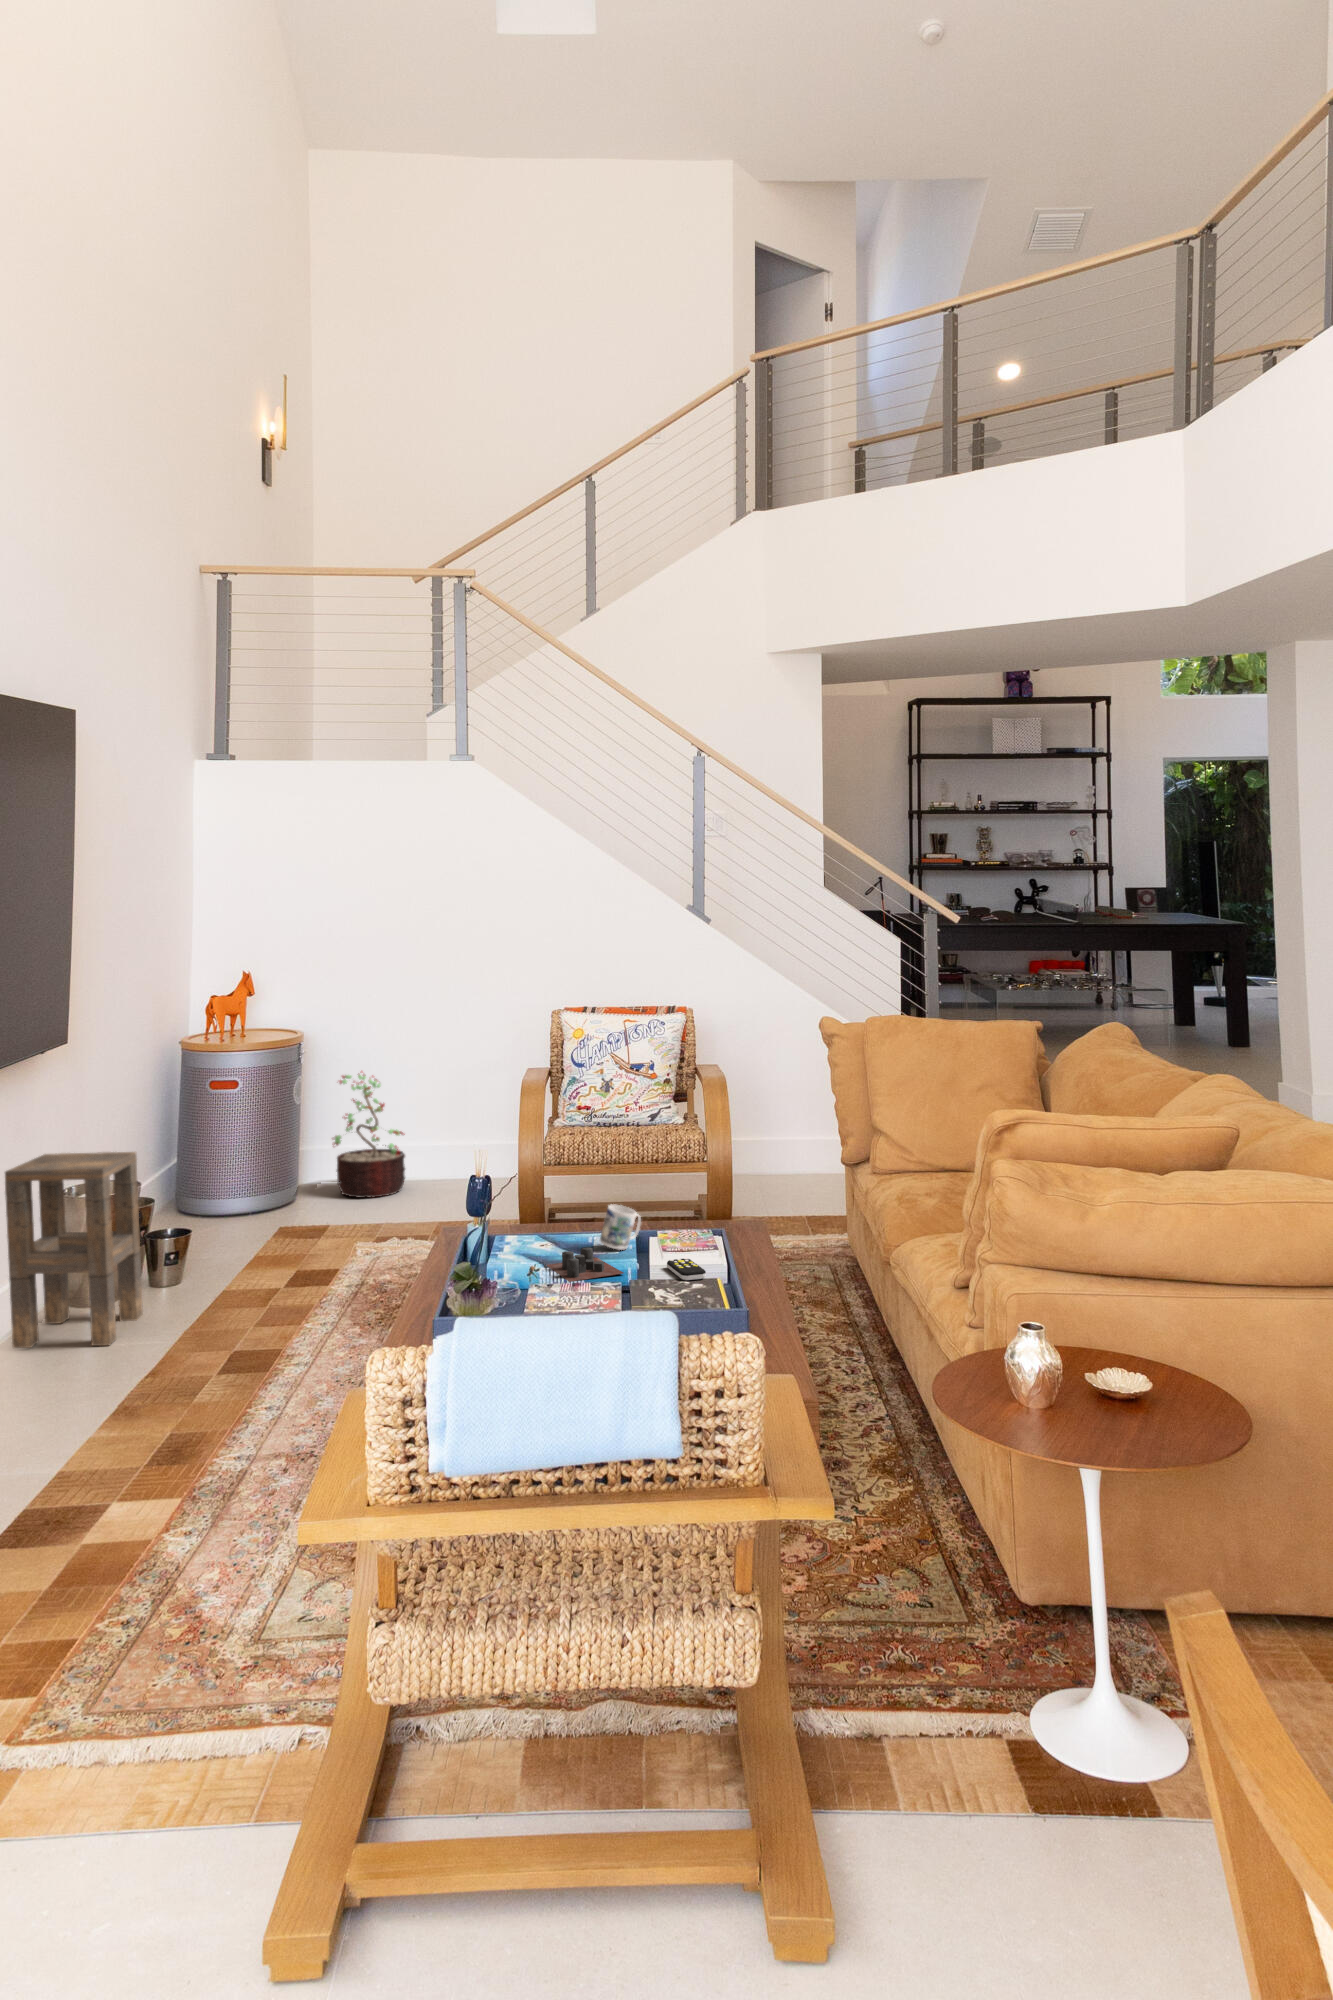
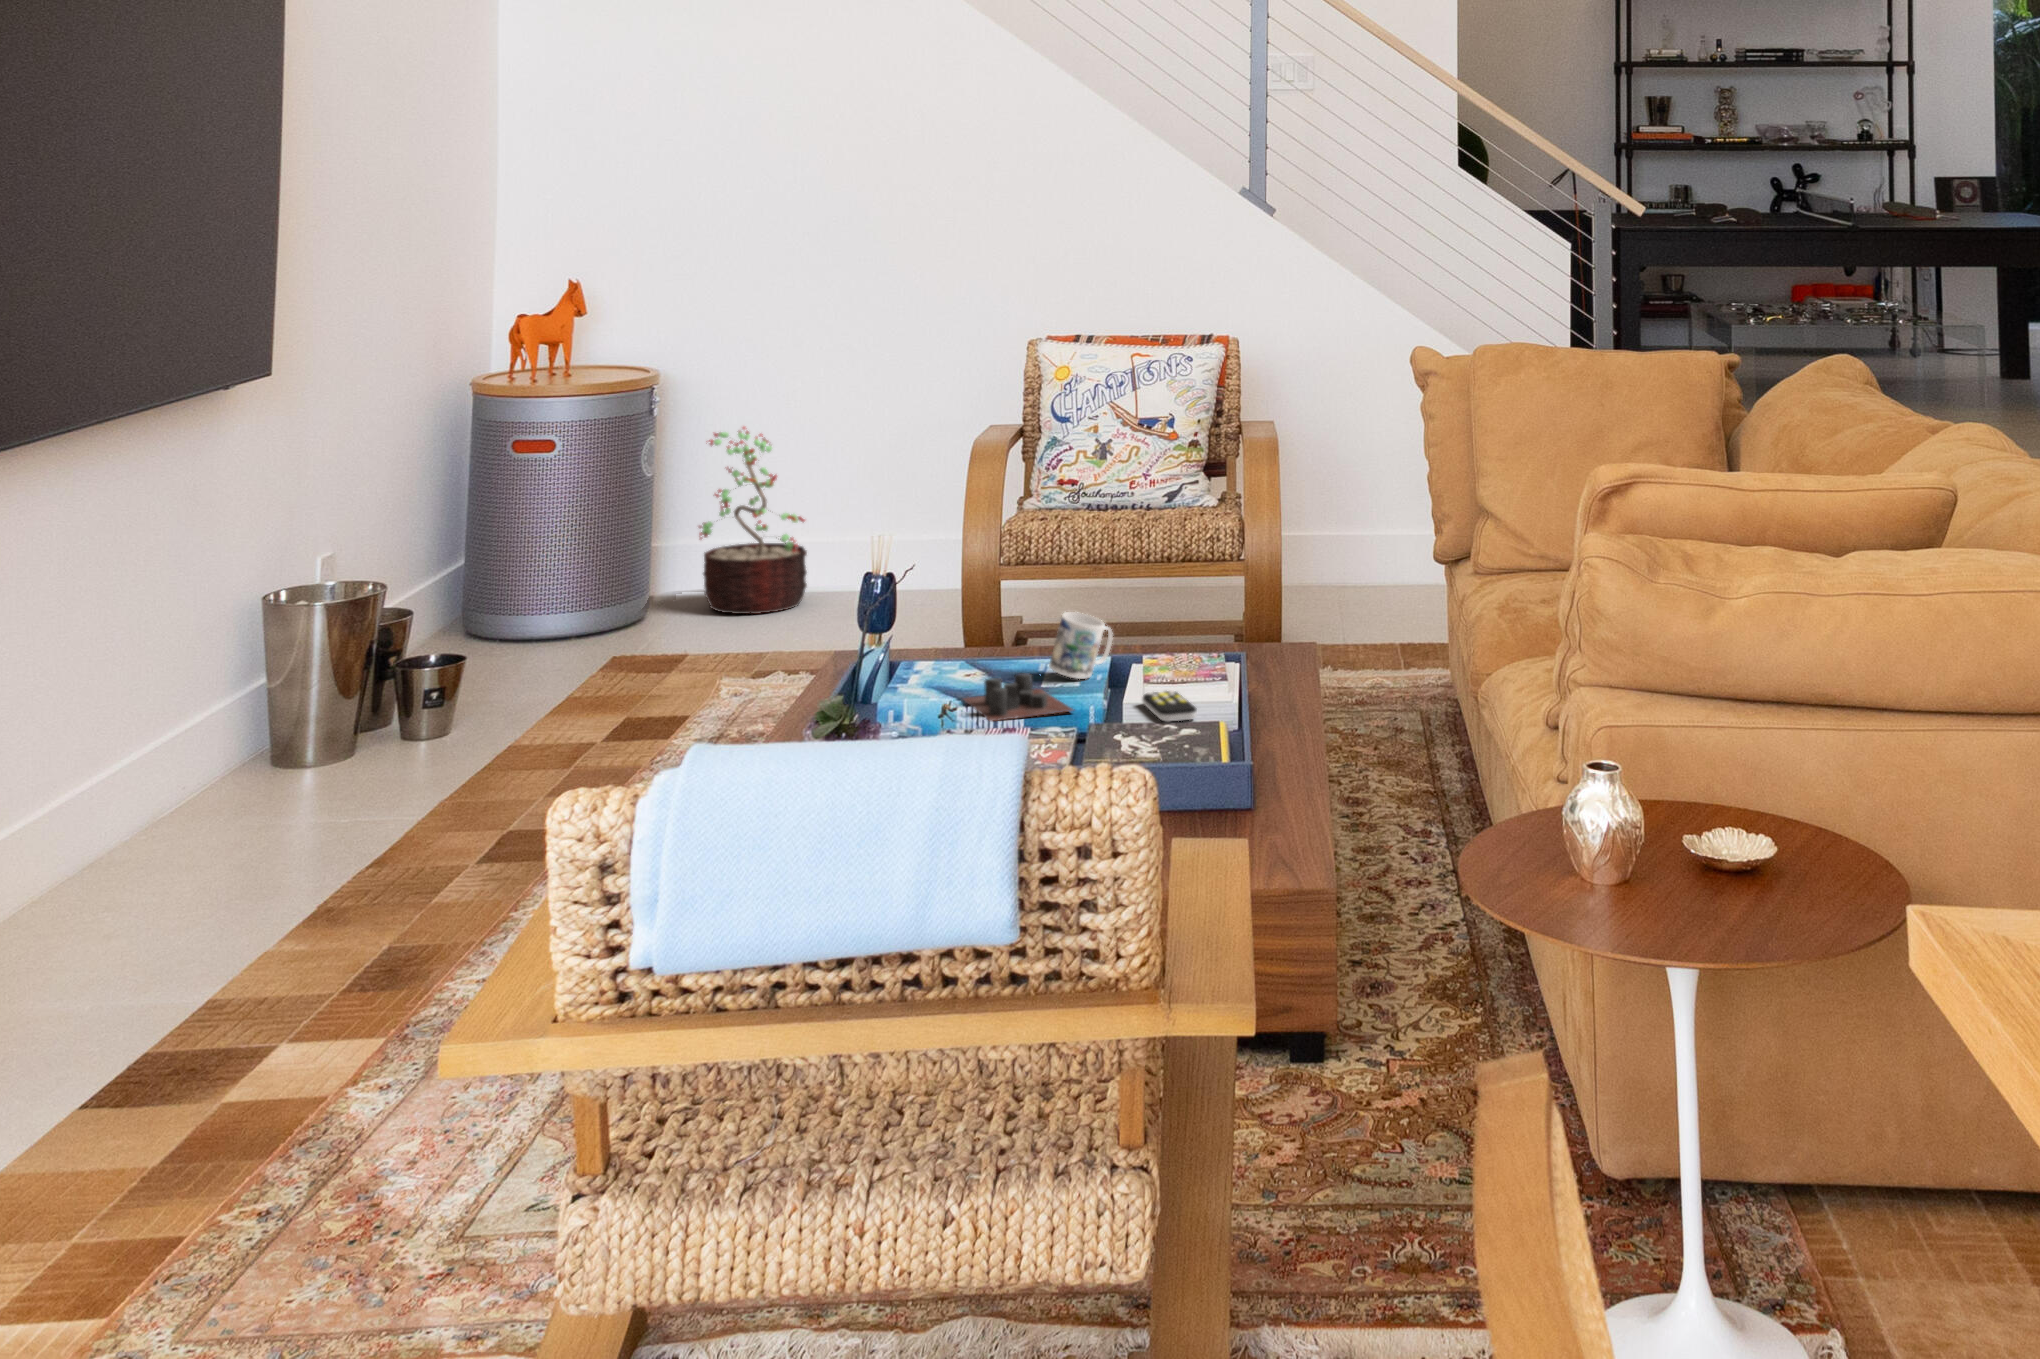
side table: present [5,1152,143,1348] -> none [167,531,382,821]

